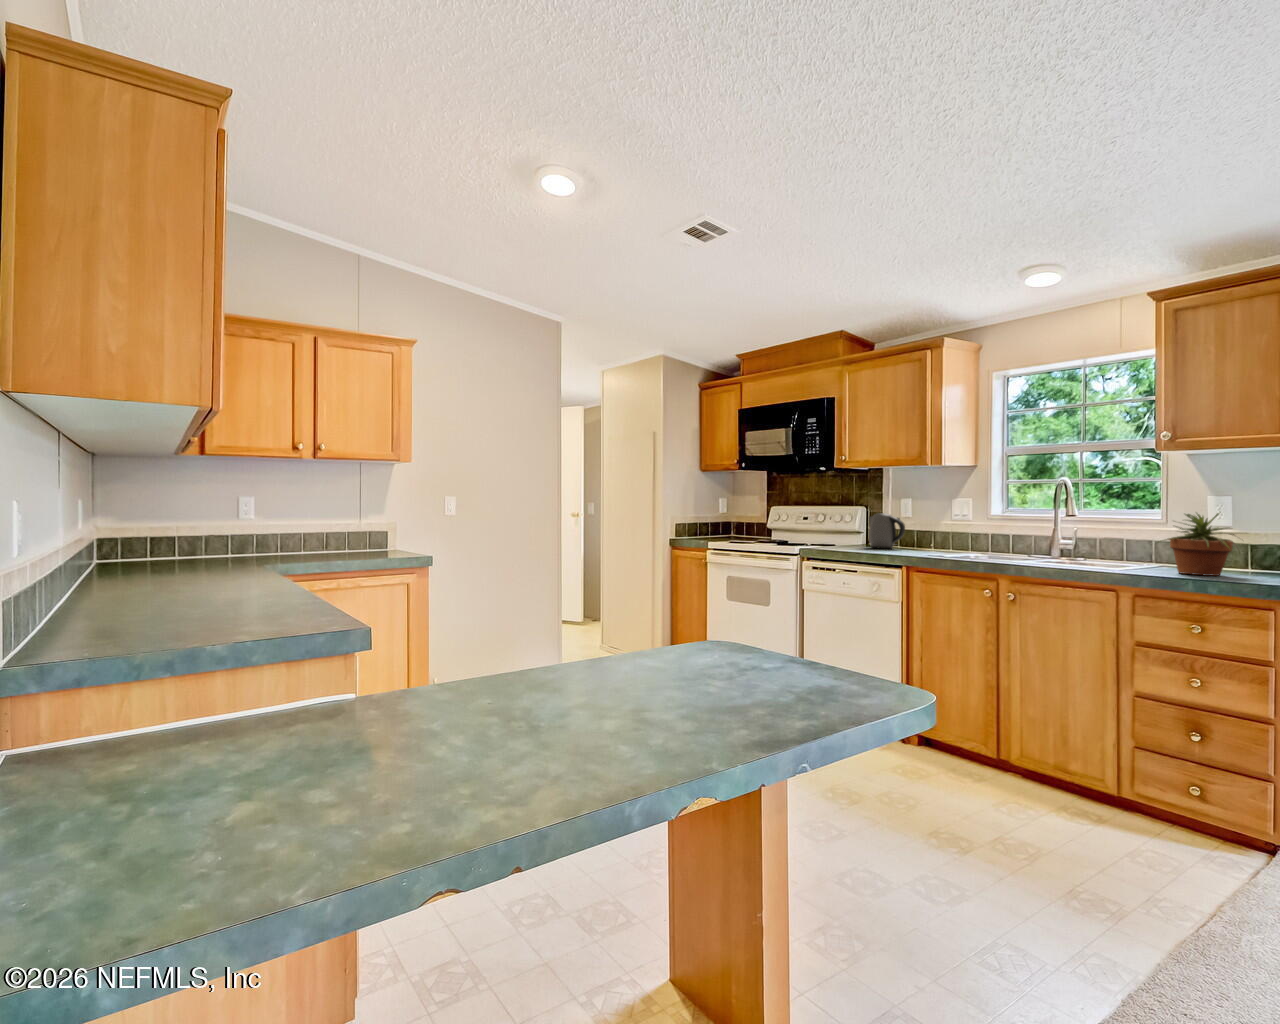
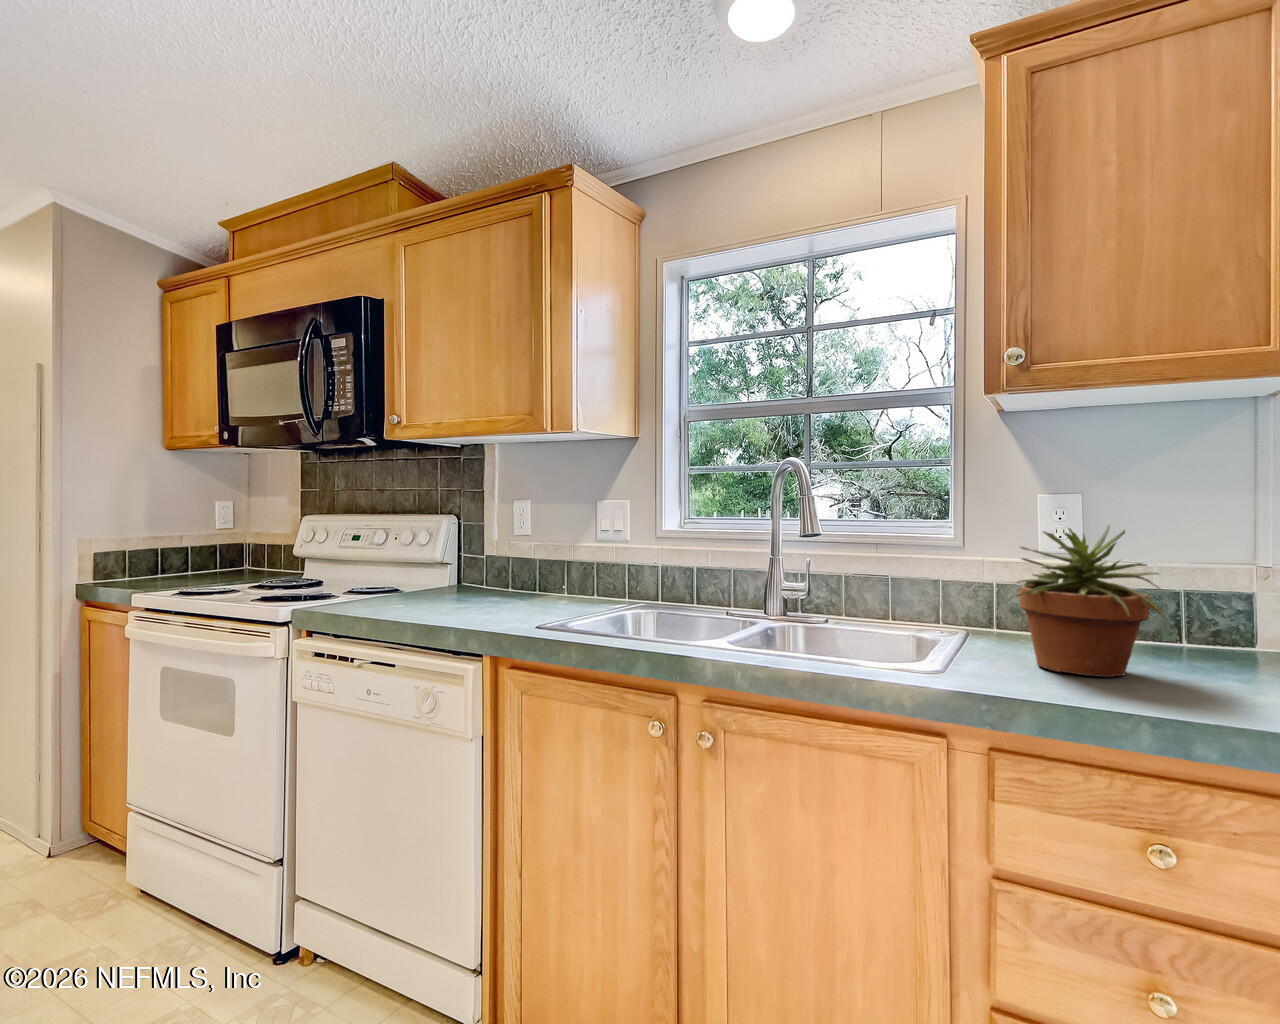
kettle: present [869,513,905,549] -> none [452,528,518,598]

